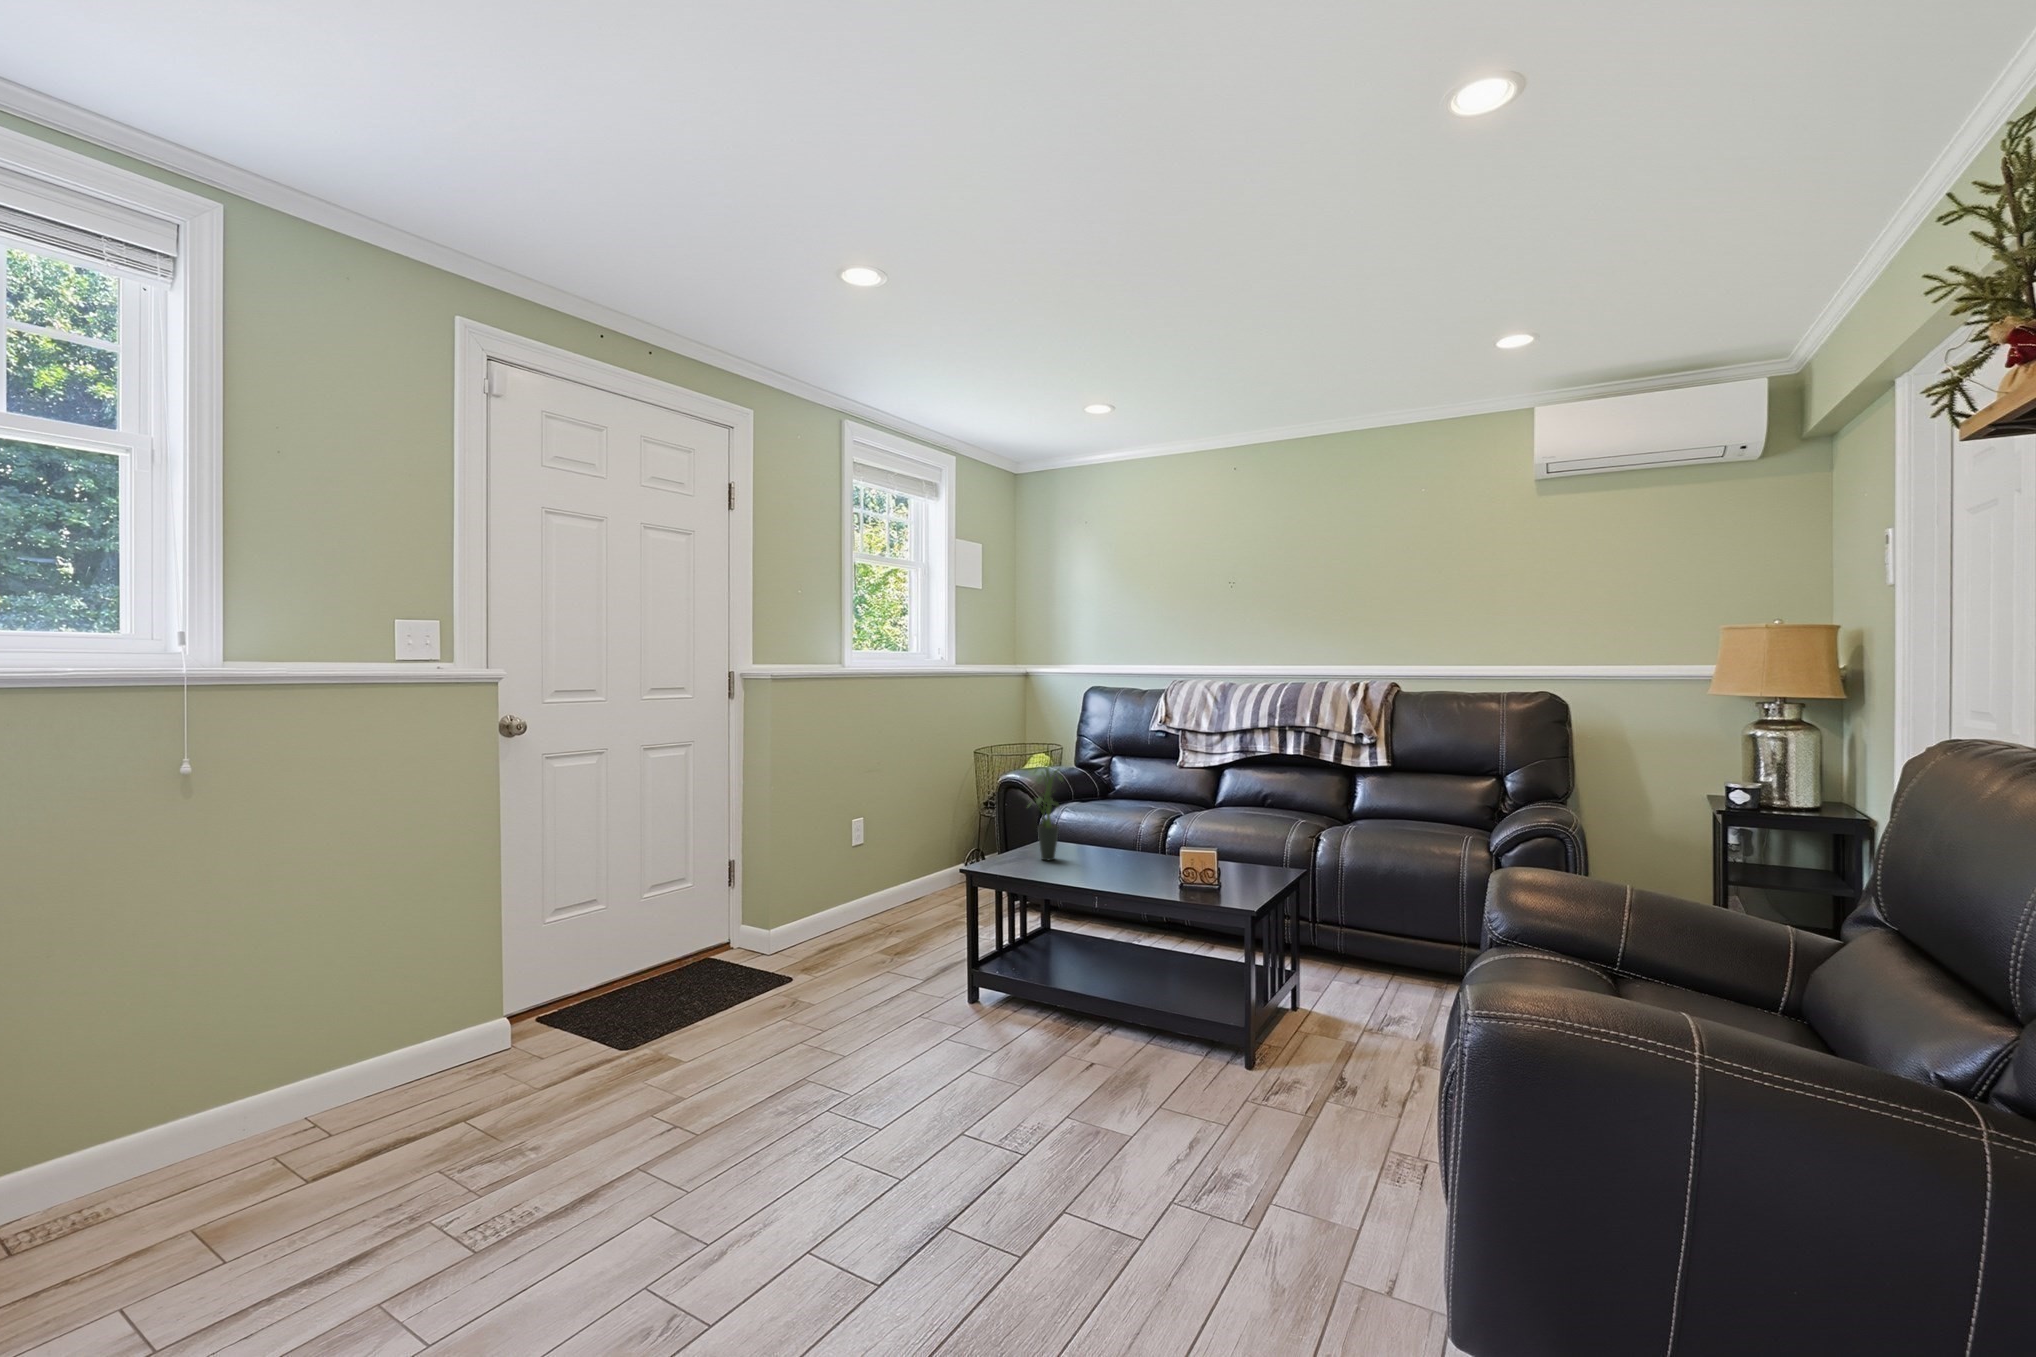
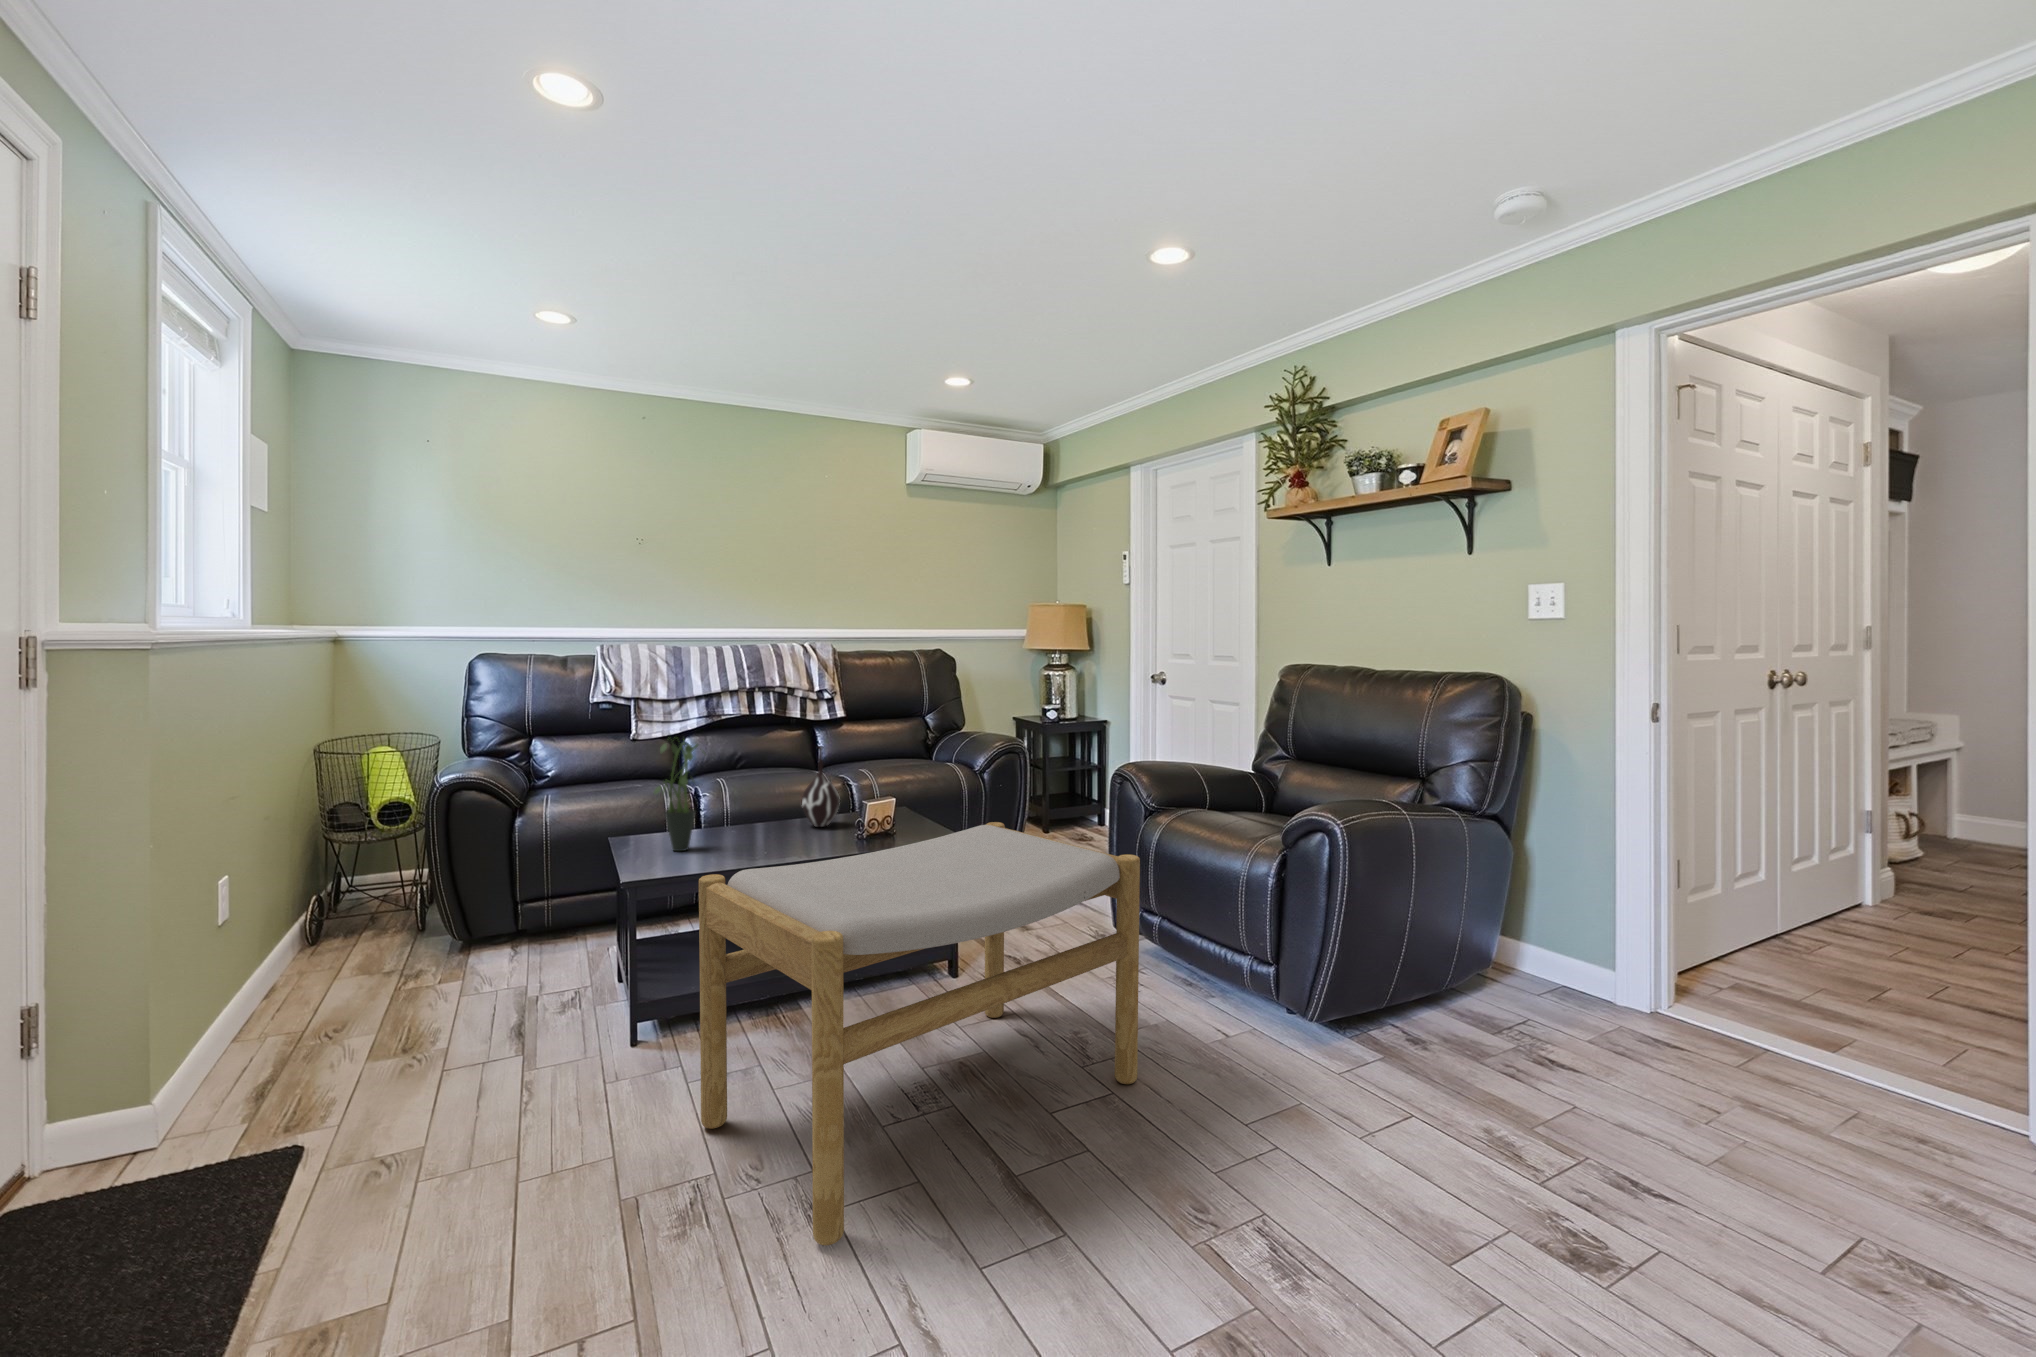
vase: none [1169,788,1207,870] -> present [802,746,840,827]
footstool: none [795,868,1208,1234] -> present [699,822,1140,1246]

